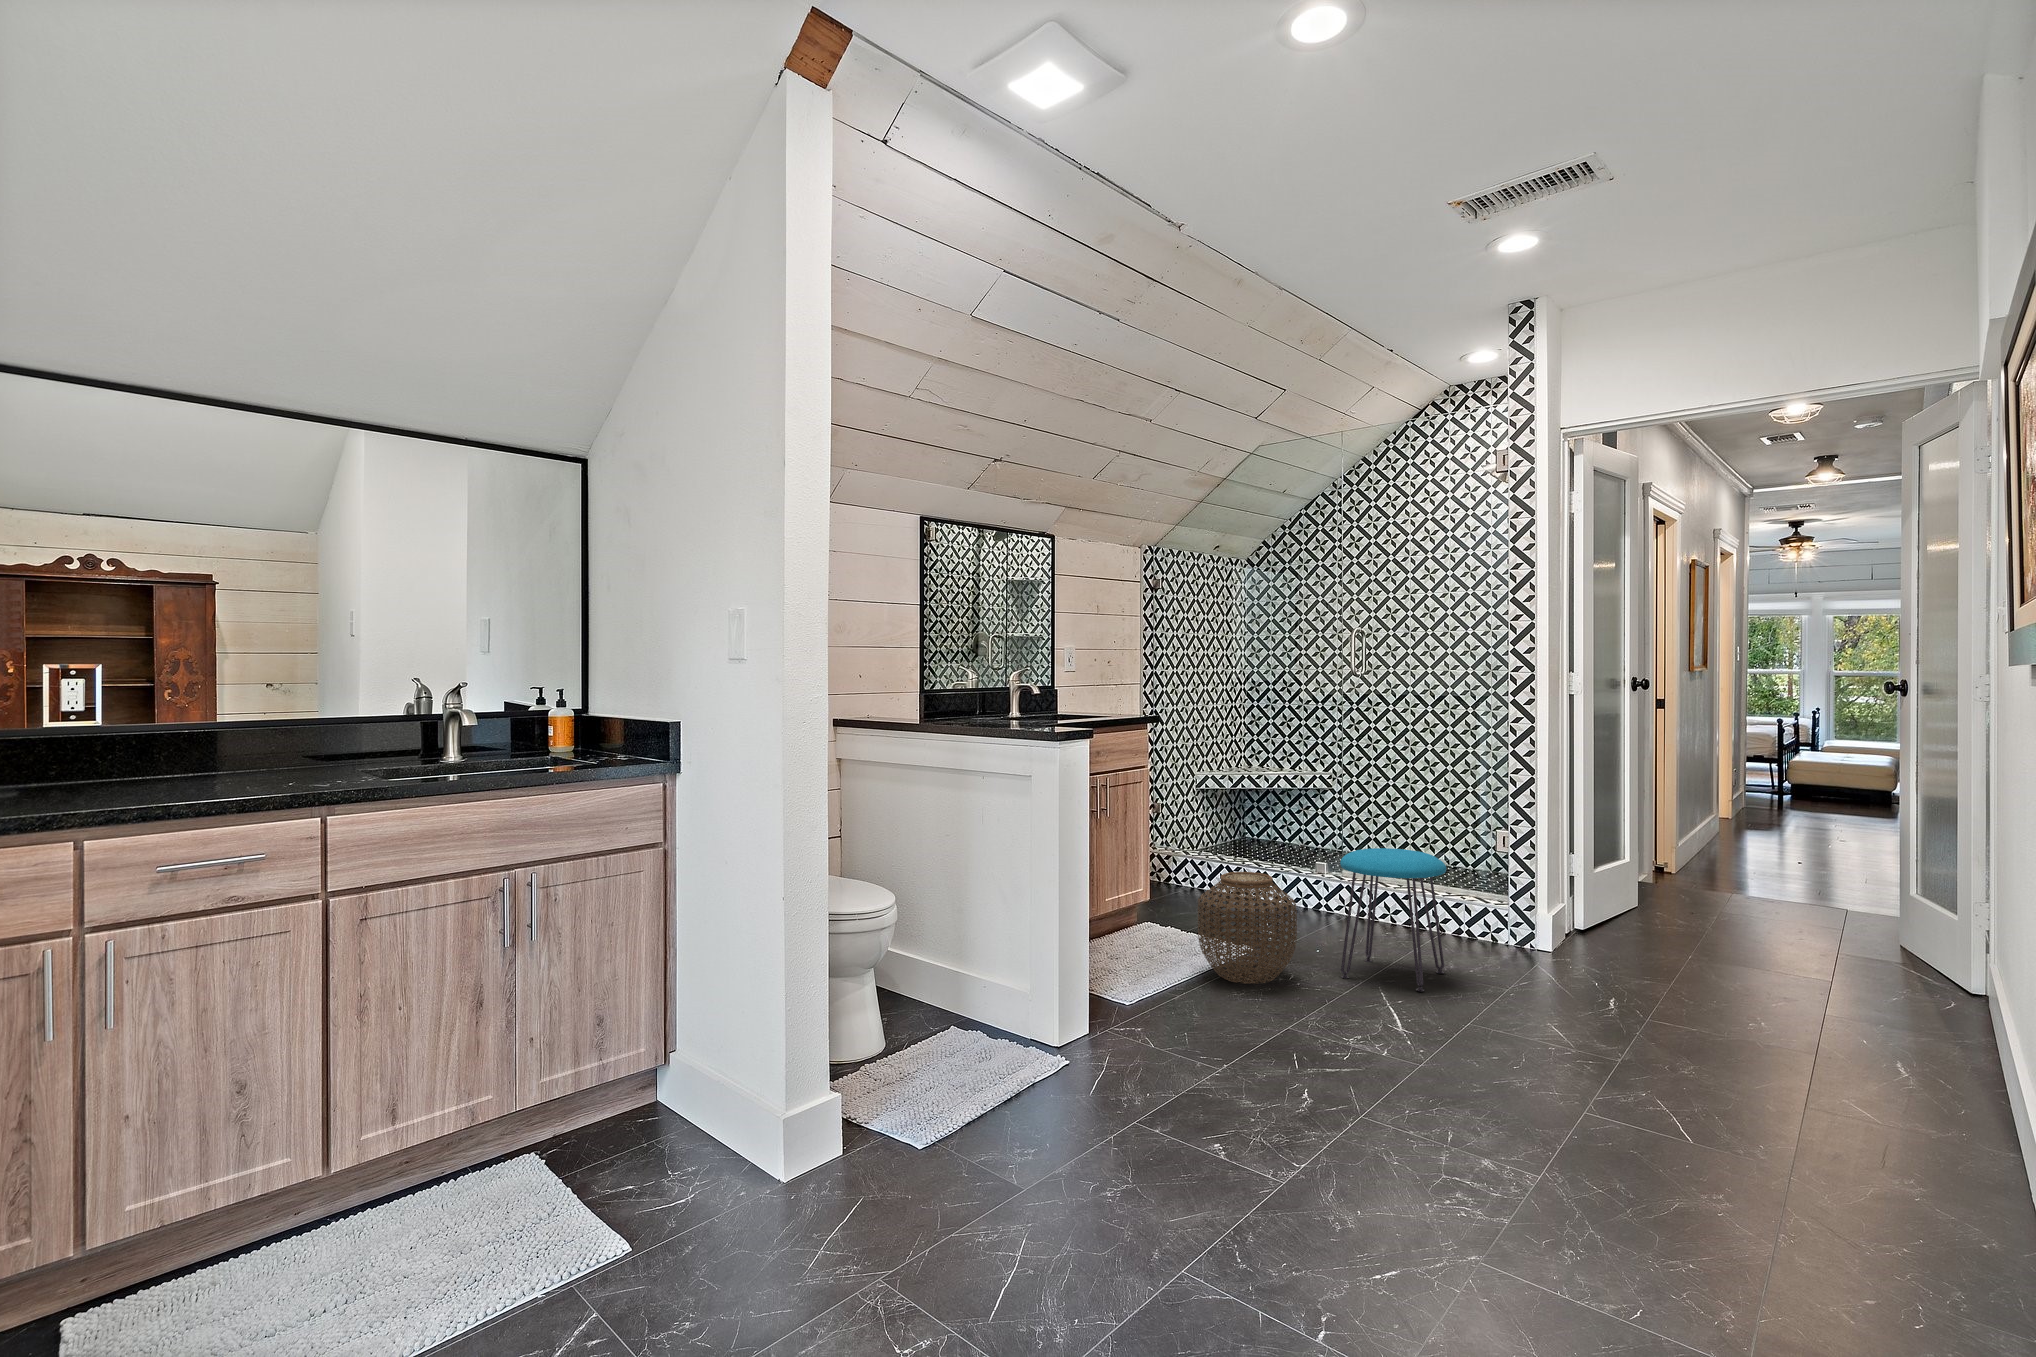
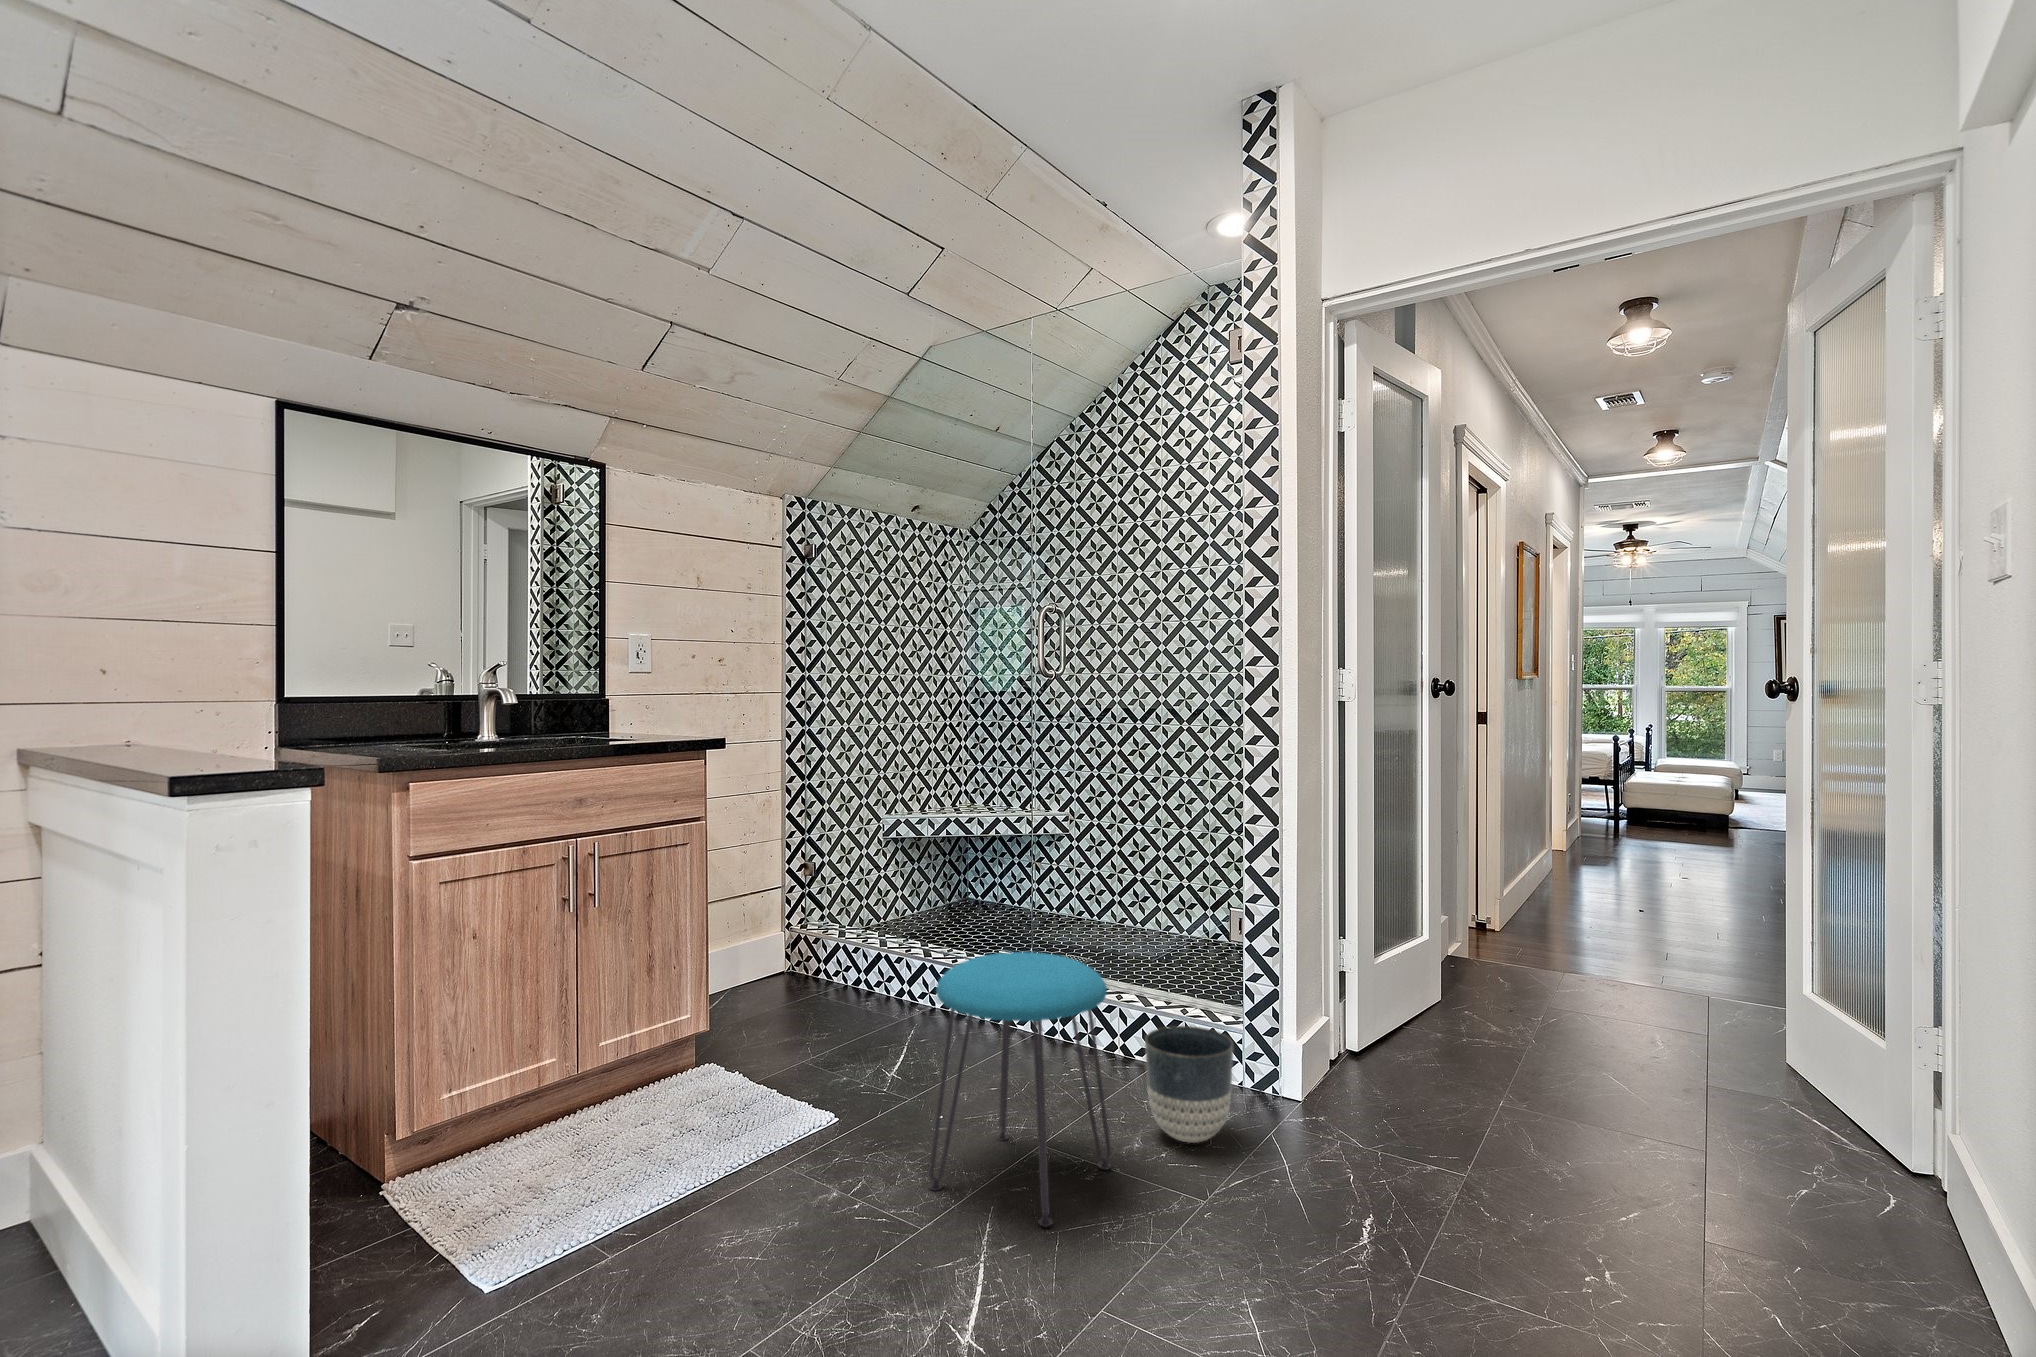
woven basket: present [1198,872,1297,984] -> none [673,1002,848,1215]
planter: none [1456,899,1514,965] -> present [1145,1026,1233,1143]

